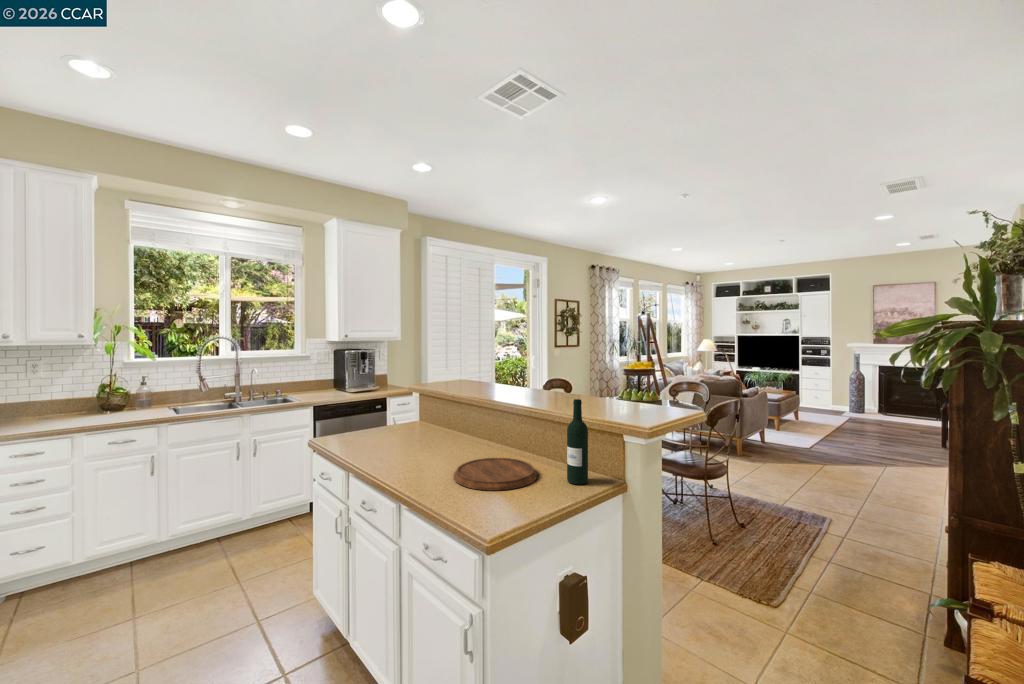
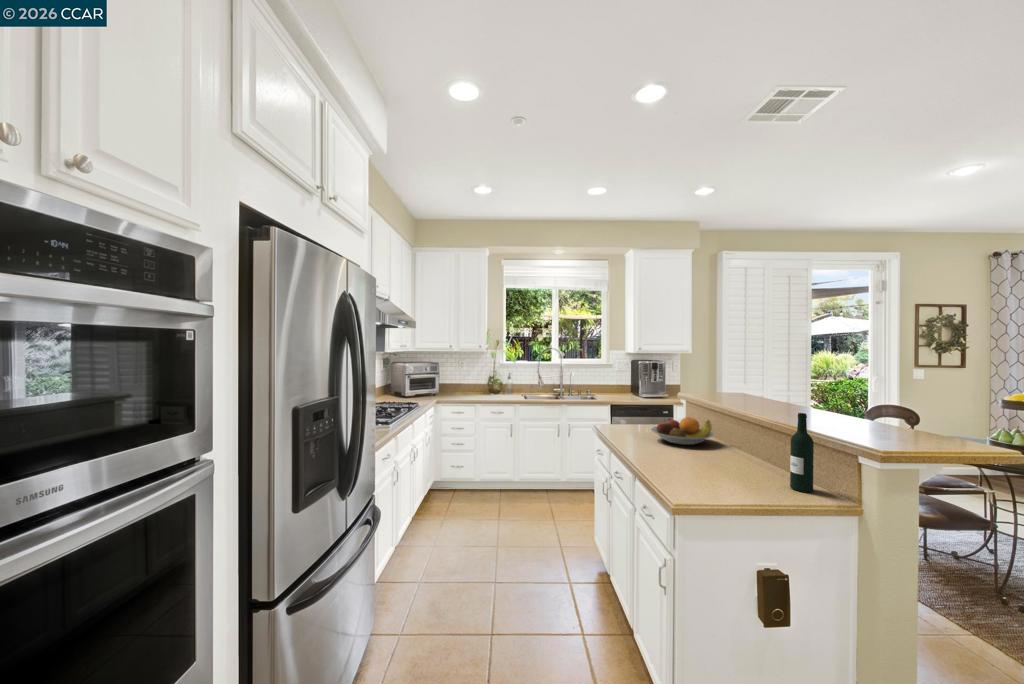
fruit bowl: none [389,415,461,449] -> present [651,417,714,445]
cutting board: present [454,458,537,491] -> none [687,456,765,481]

